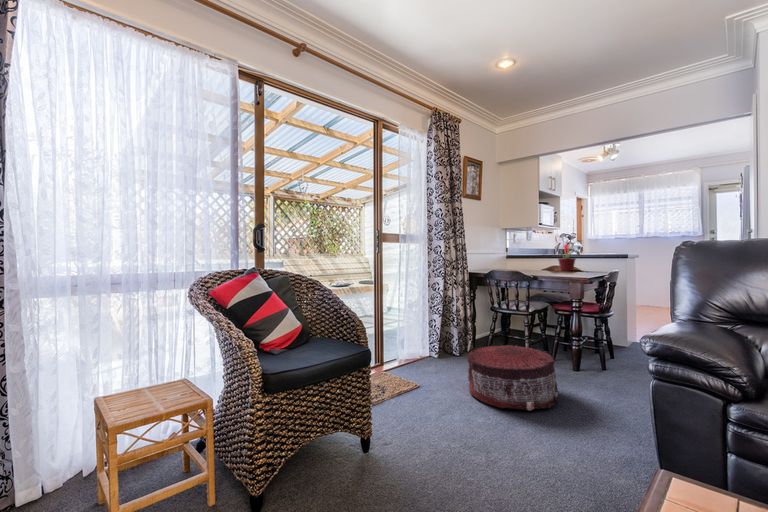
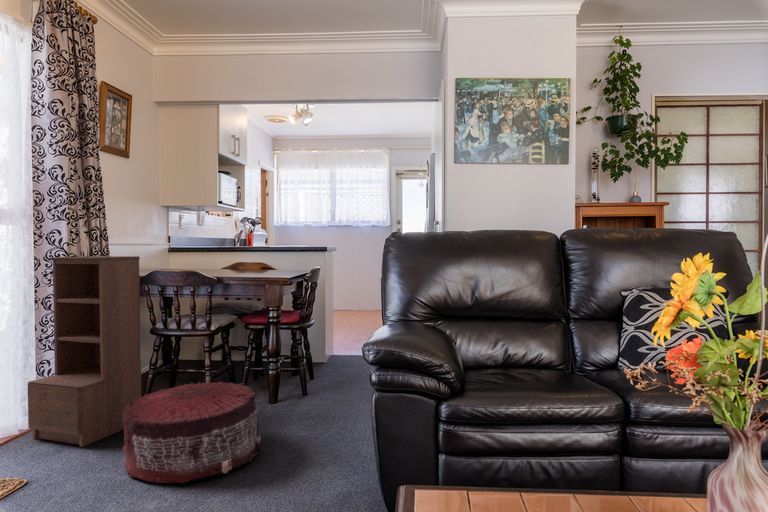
potted plant: present [556,240,581,271] -> none [241,224,278,270]
bookshelf: none [425,261,483,371] -> present [28,256,141,447]

